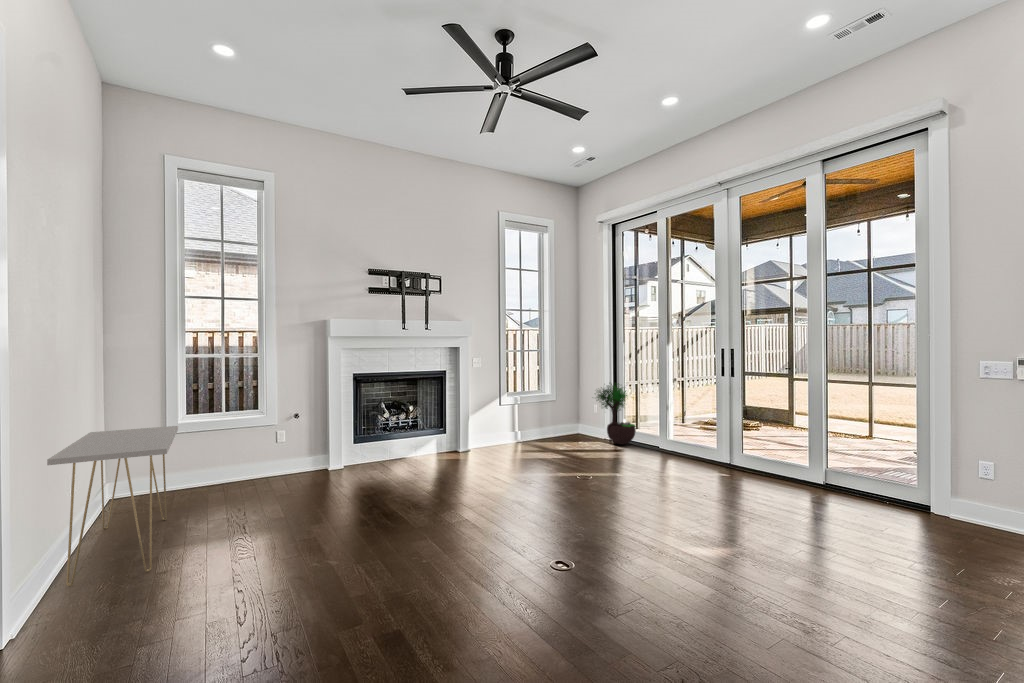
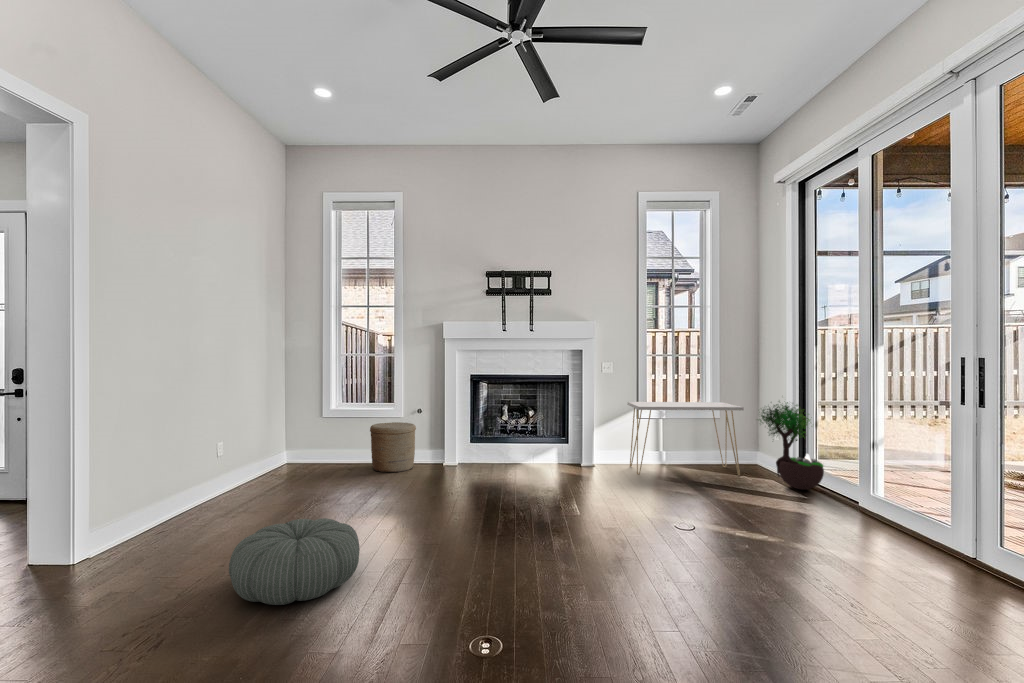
console table: present [47,426,178,587] -> present [627,402,744,475]
woven basket: none [252,431,307,488] -> present [370,422,416,472]
pouf: none [348,516,465,598] -> present [229,518,360,605]

